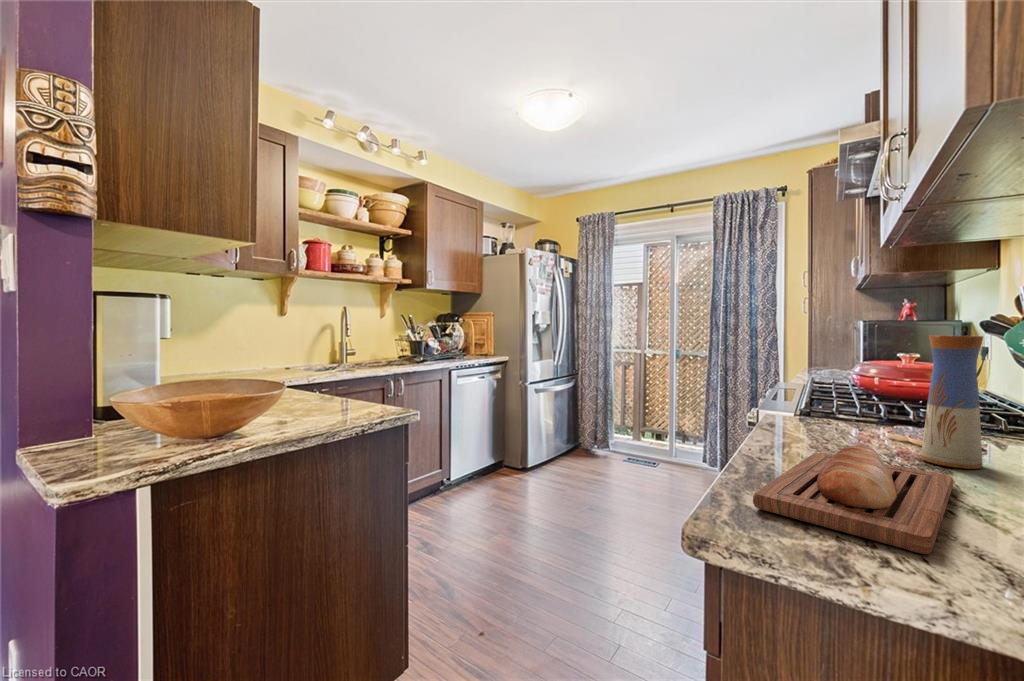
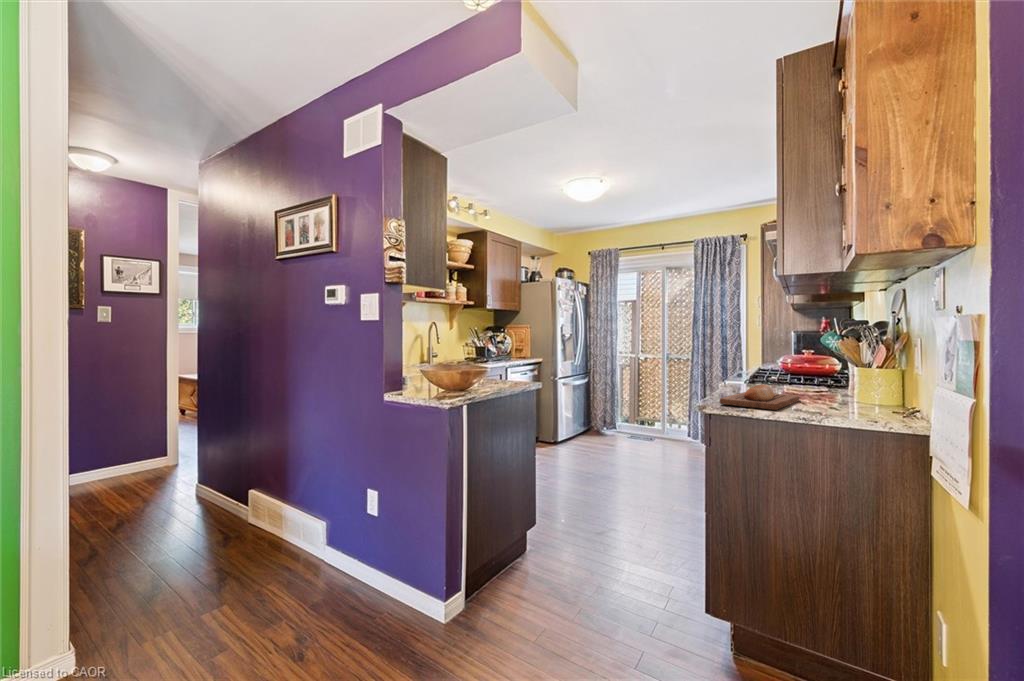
vase: present [921,335,983,469] -> none [795,339,819,396]

